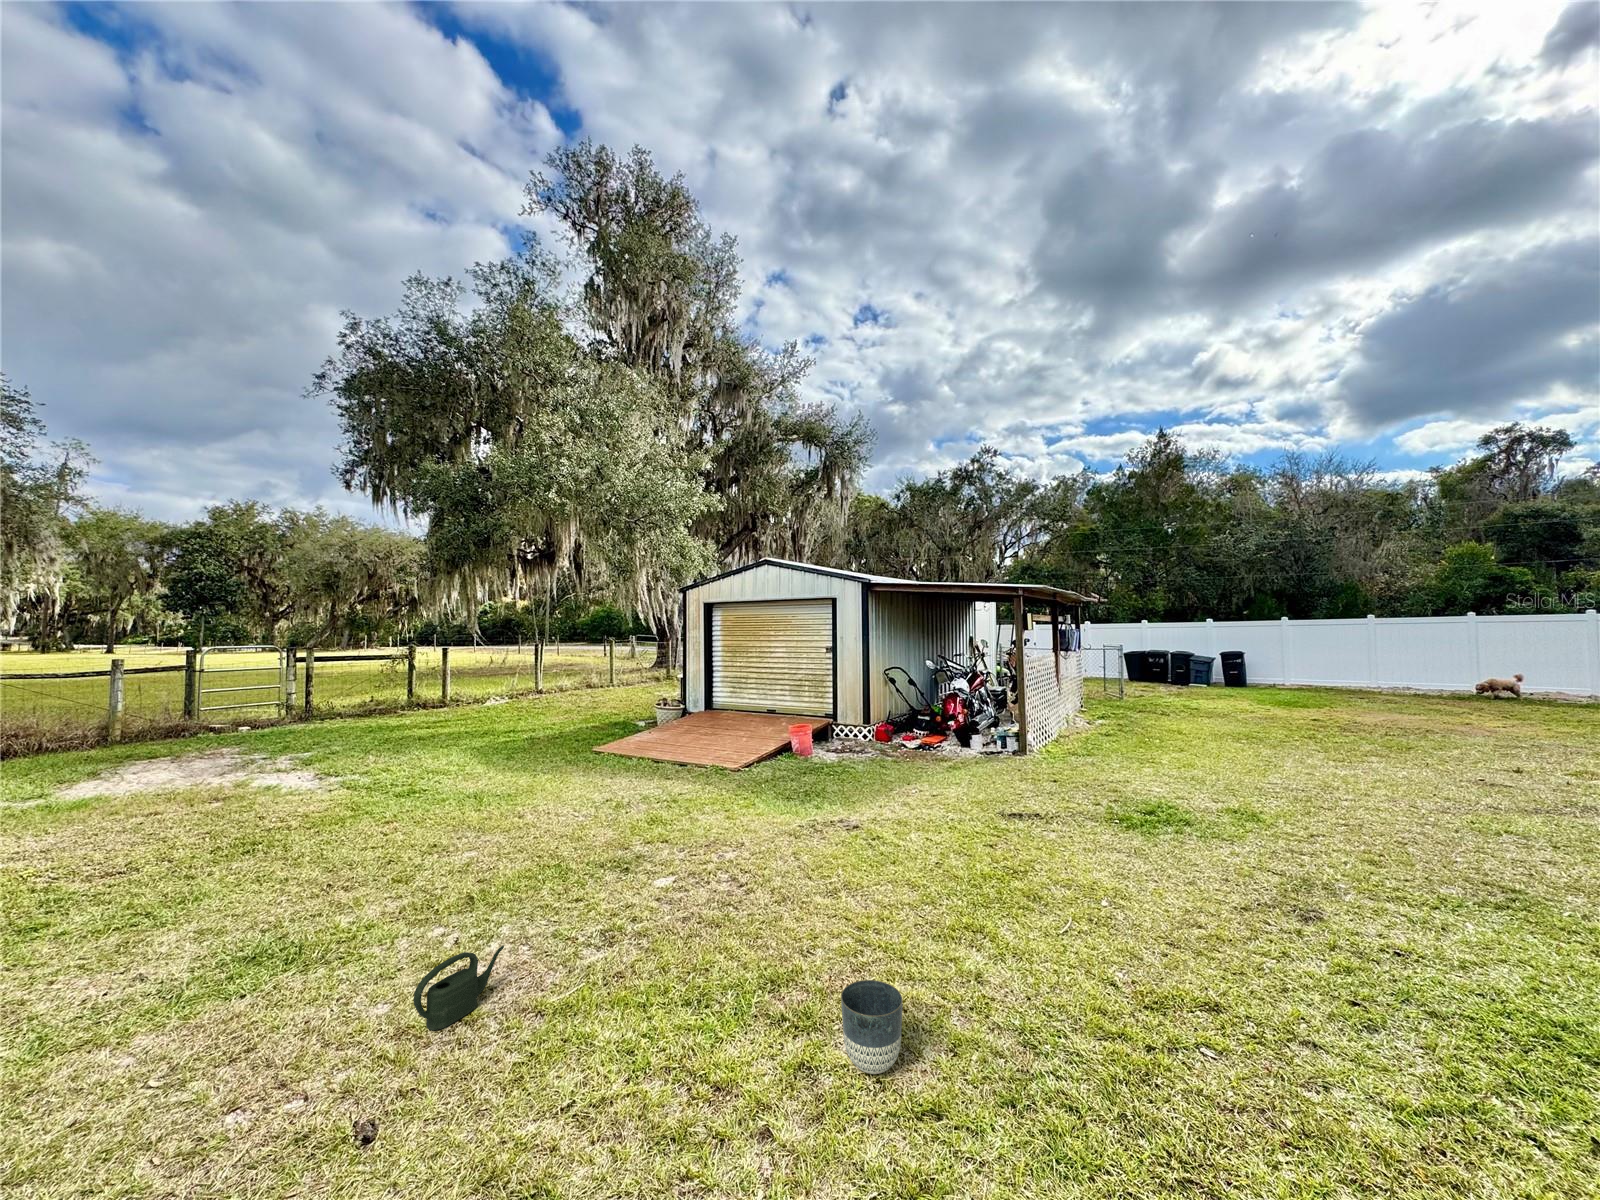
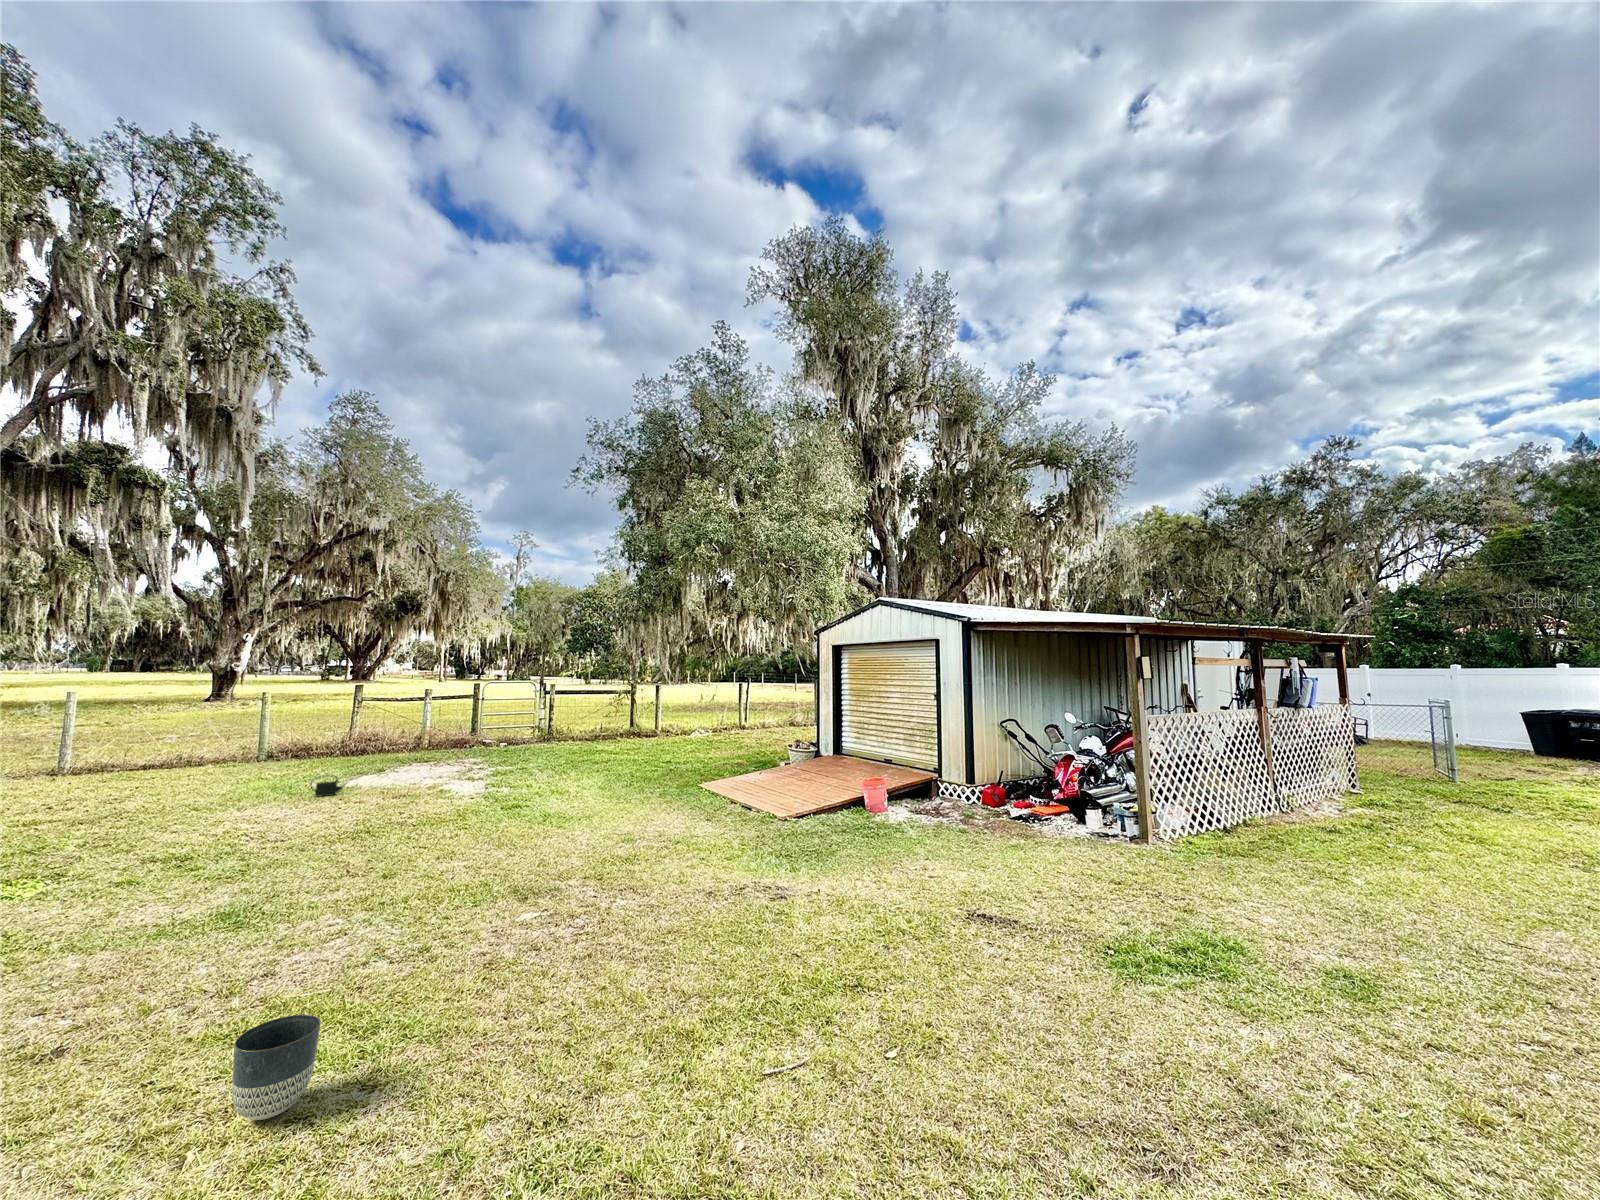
watering can: present [413,945,504,1030] -> present [310,775,345,797]

